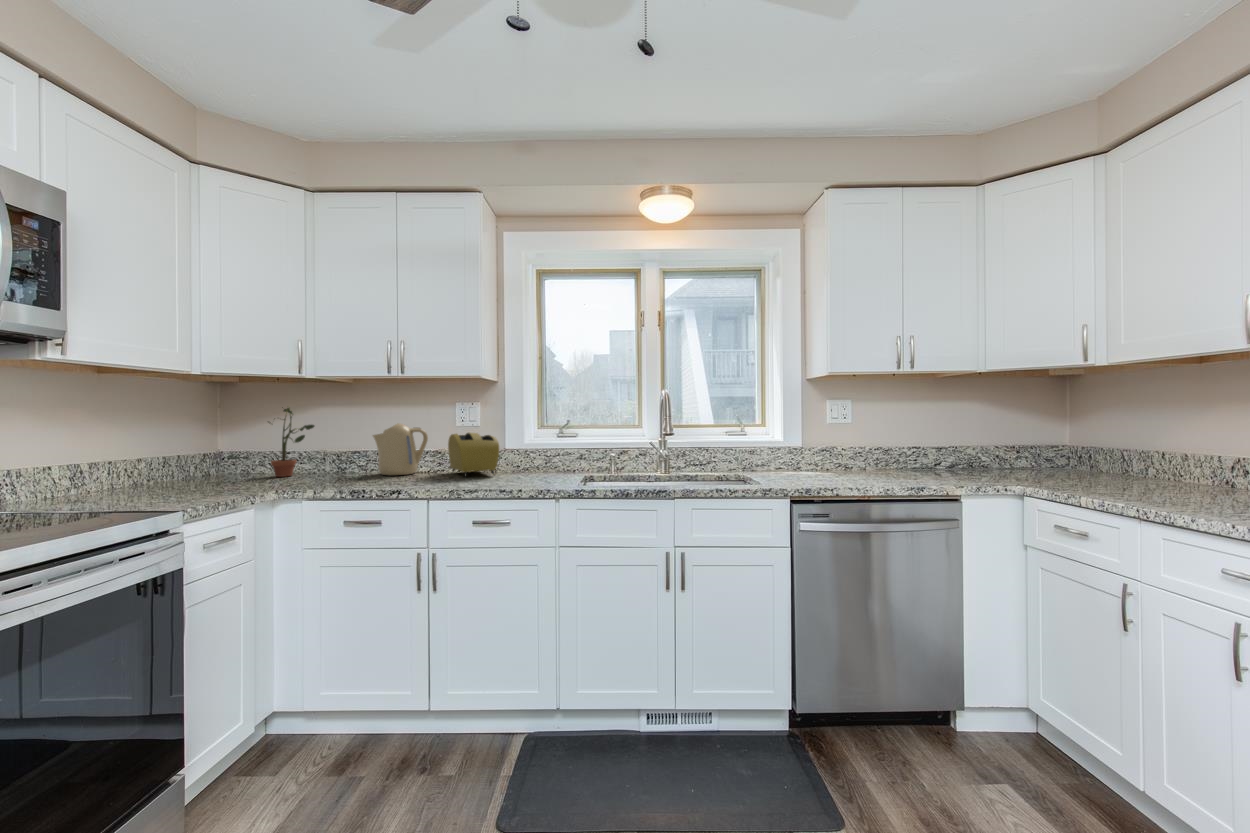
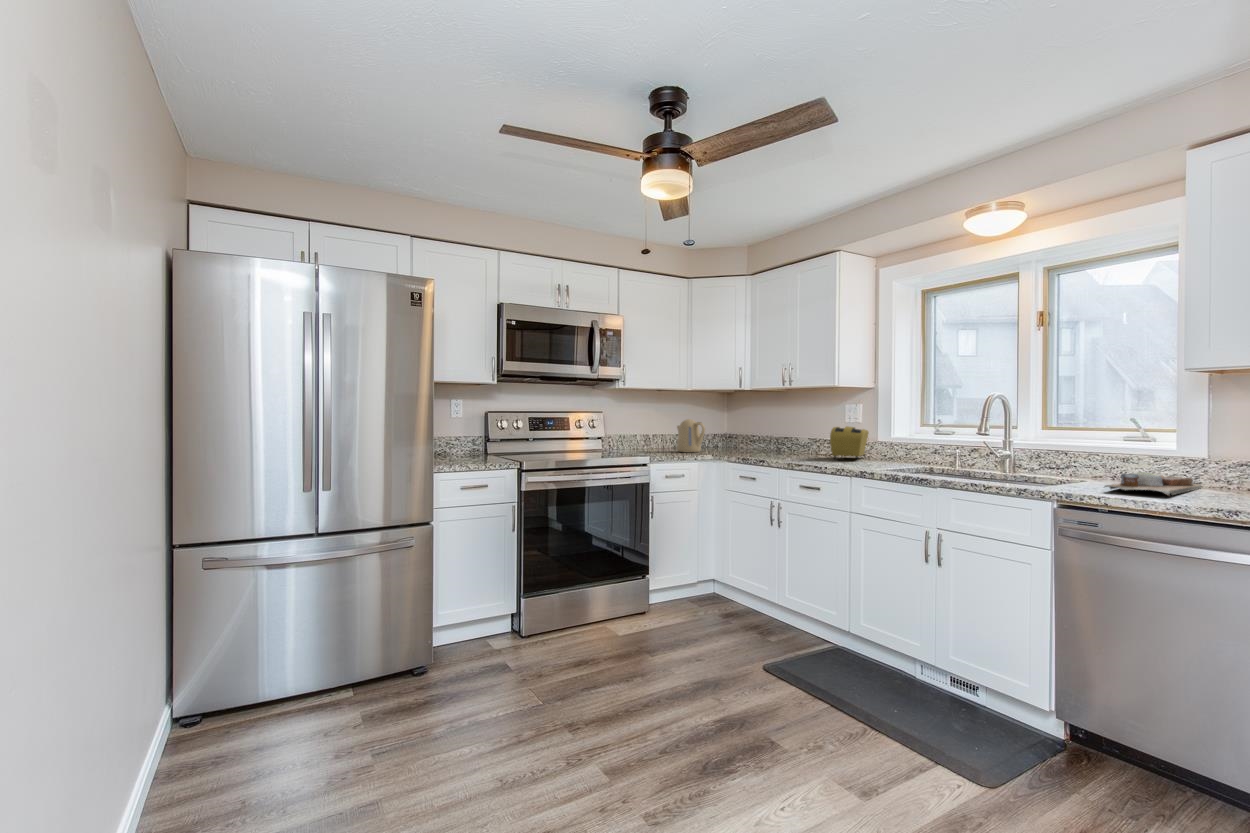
potted plant: present [271,407,314,477] -> none [738,403,767,451]
kettle: present [373,423,428,475] -> present [677,419,705,452]
cutting board: none [774,463,848,482] -> present [1105,472,1201,496]

